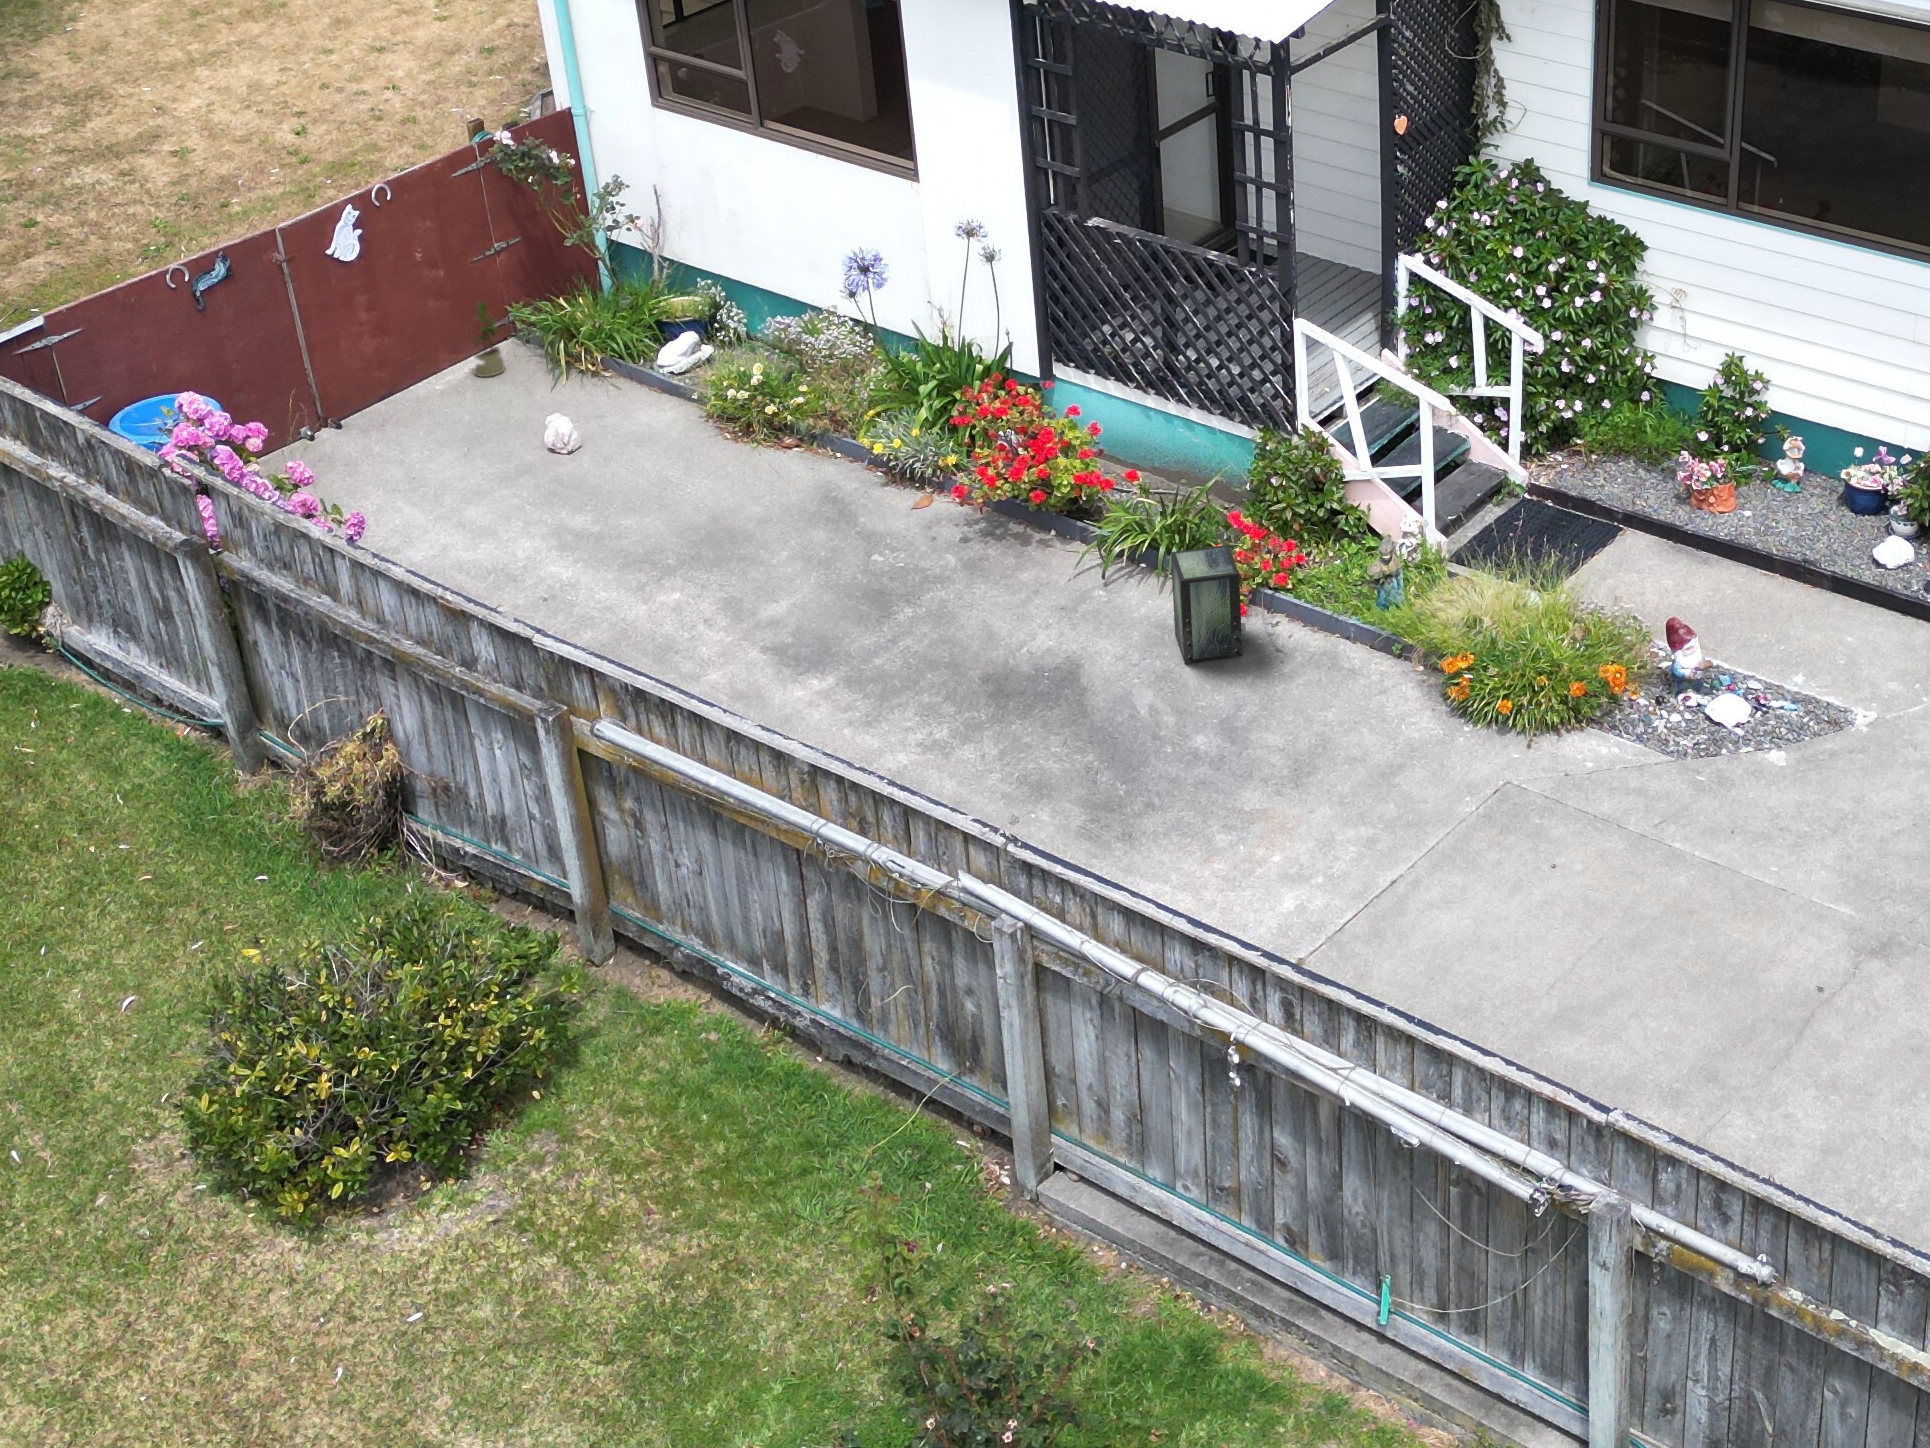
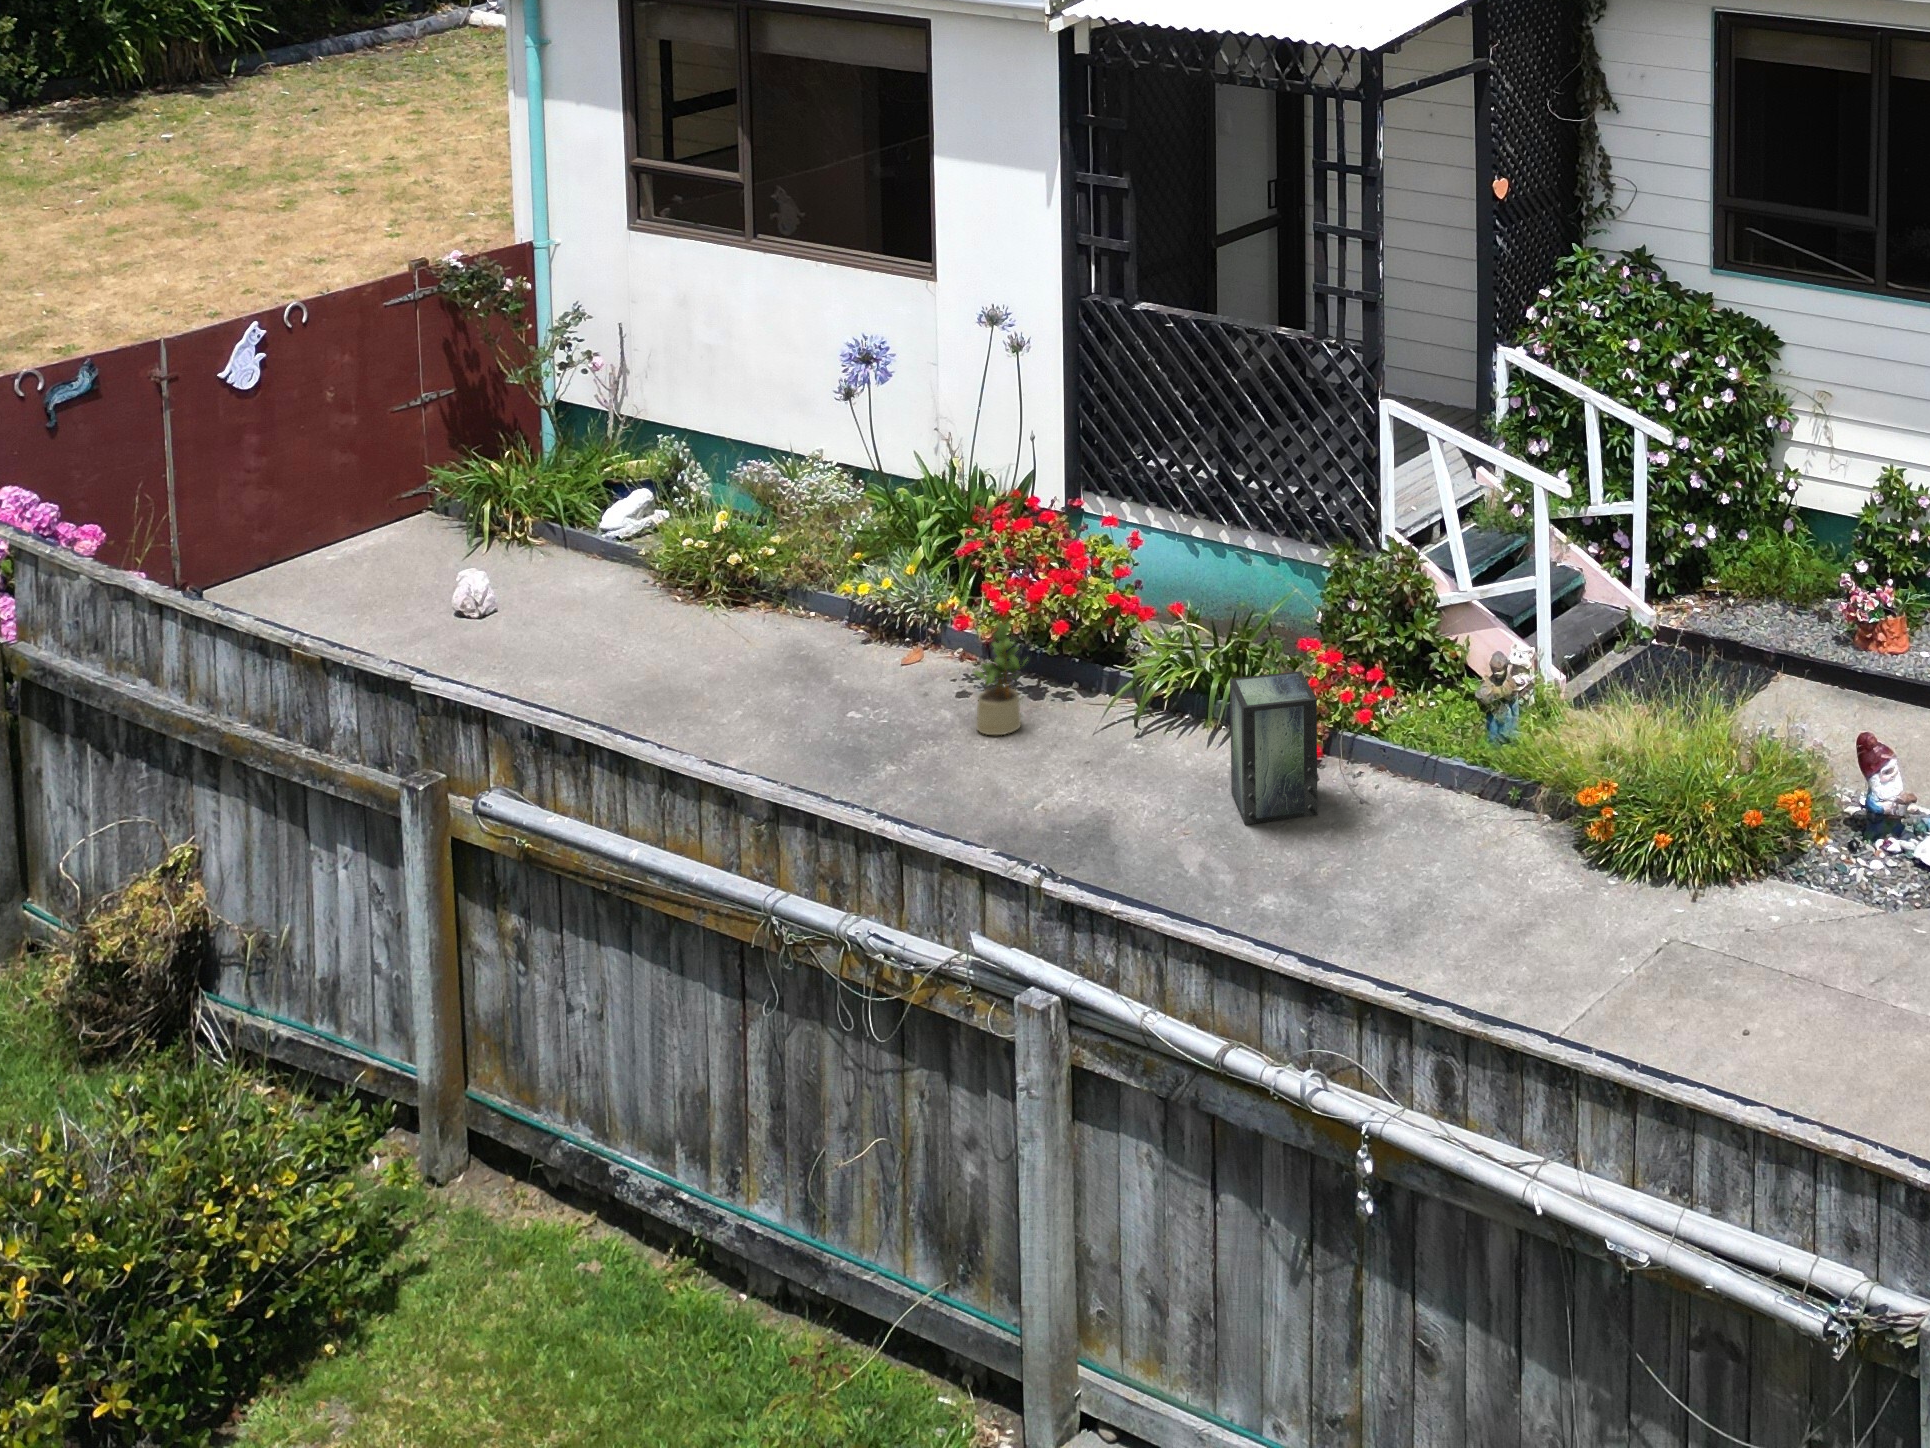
potted plant: present [472,303,505,377] -> present [973,621,1021,735]

